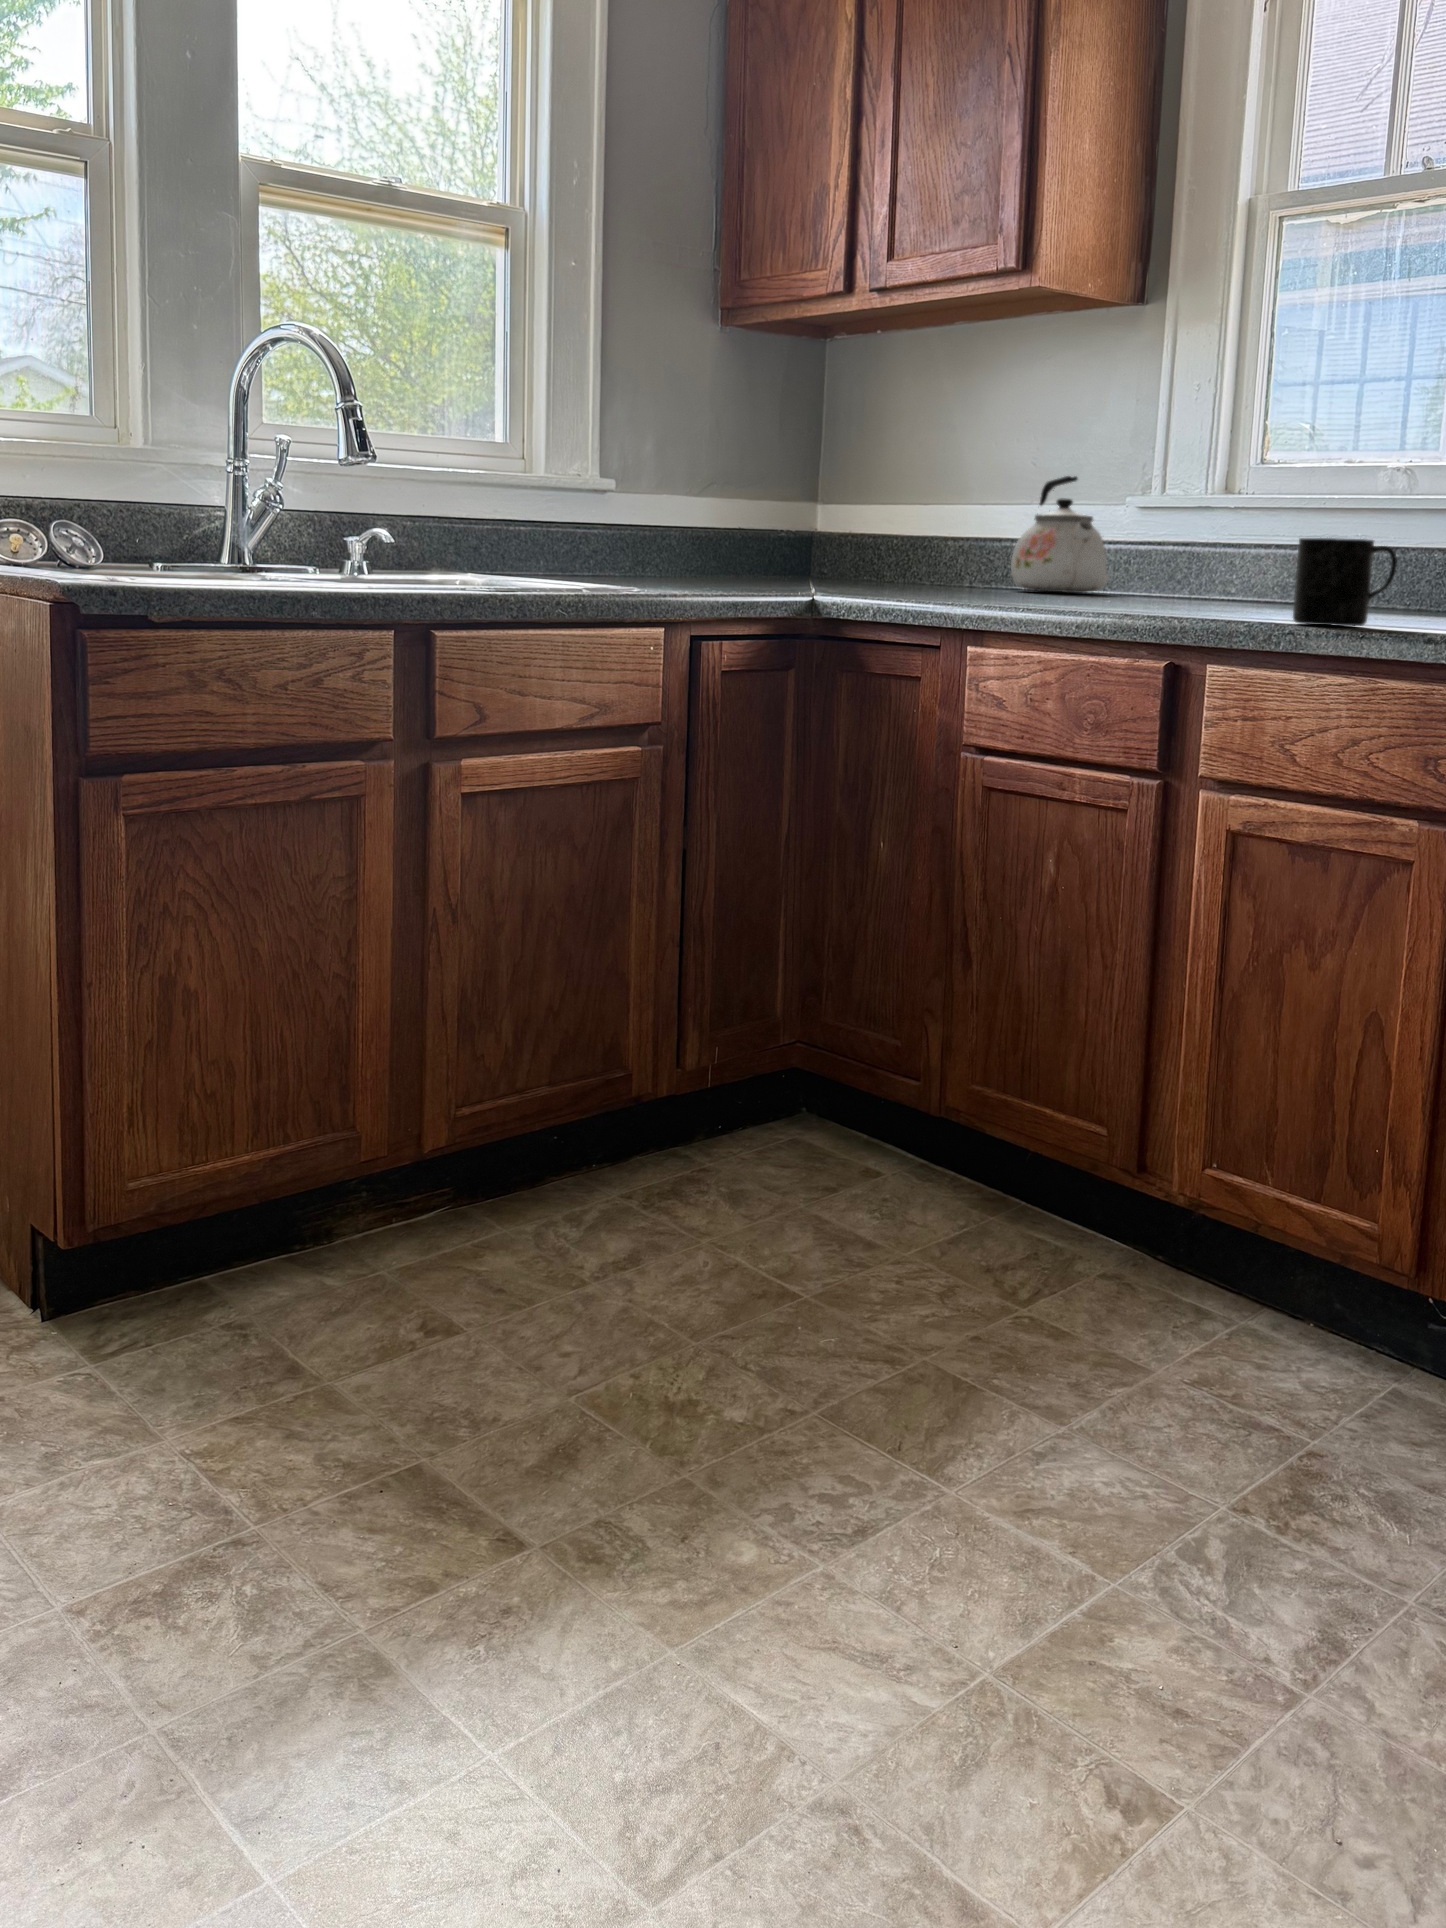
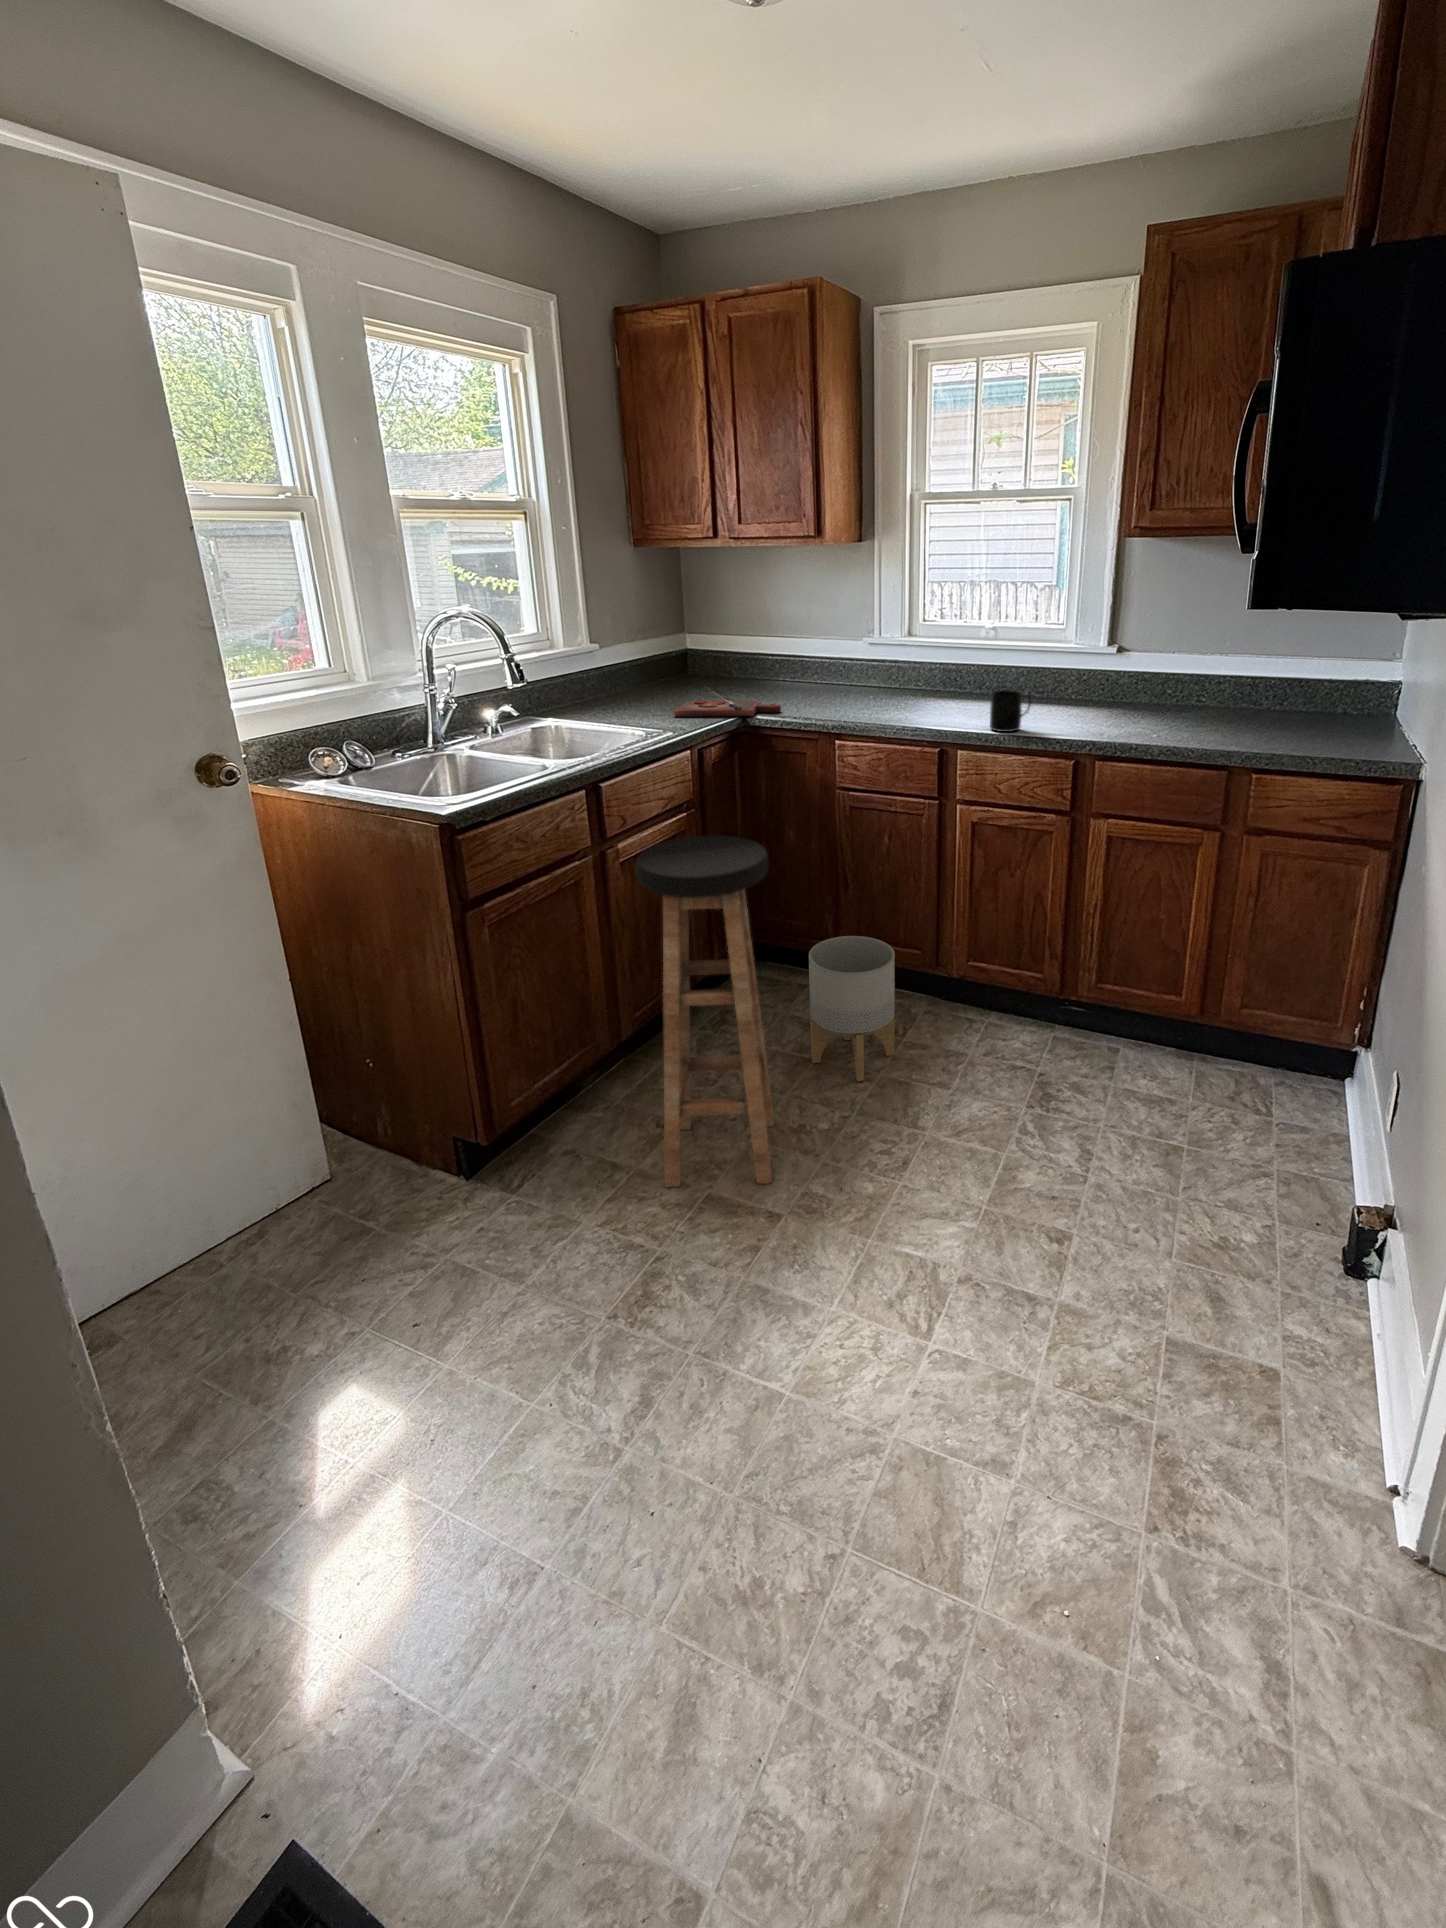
kettle: present [1011,476,1110,593] -> none [808,628,856,686]
cutting board: none [679,572,890,592] -> present [674,701,781,717]
bar stool: none [340,713,640,1483] -> present [636,835,774,1187]
planter: none [784,1039,988,1361] -> present [809,936,895,1081]

